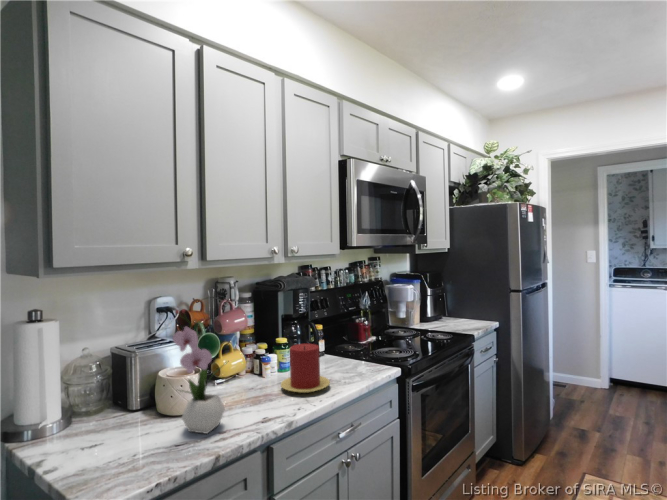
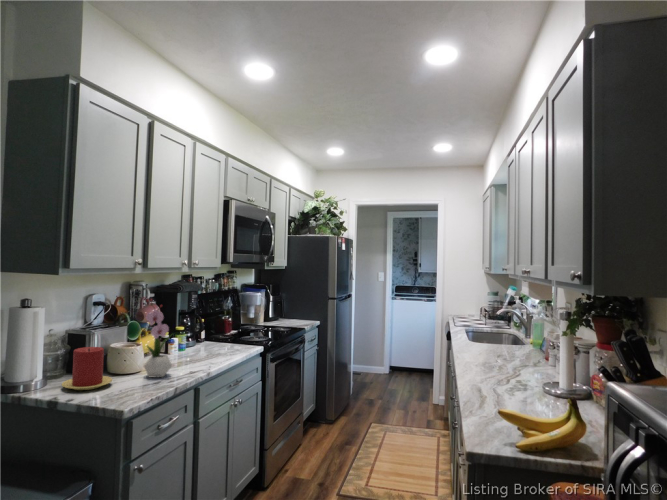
candle: present [281,344,330,393] -> present [62,347,112,390]

